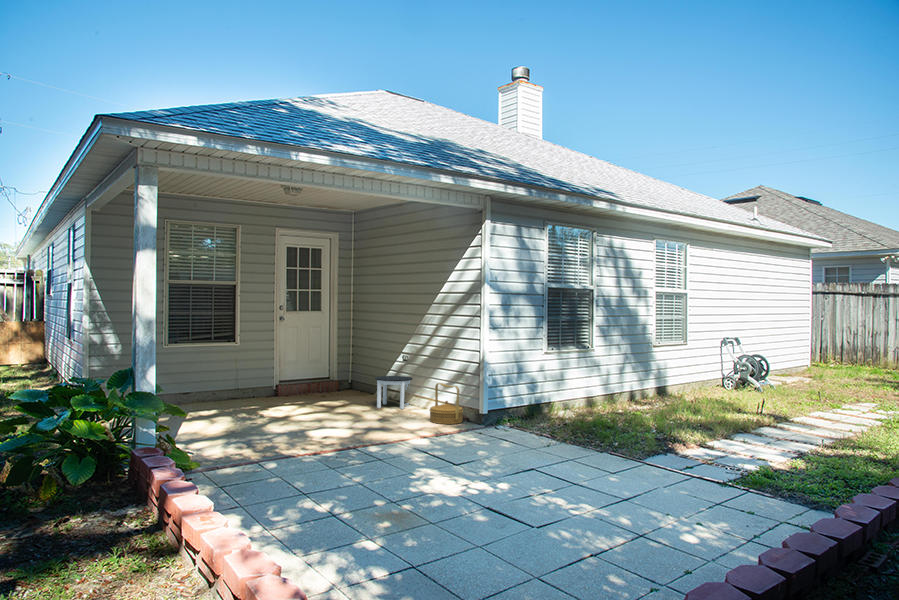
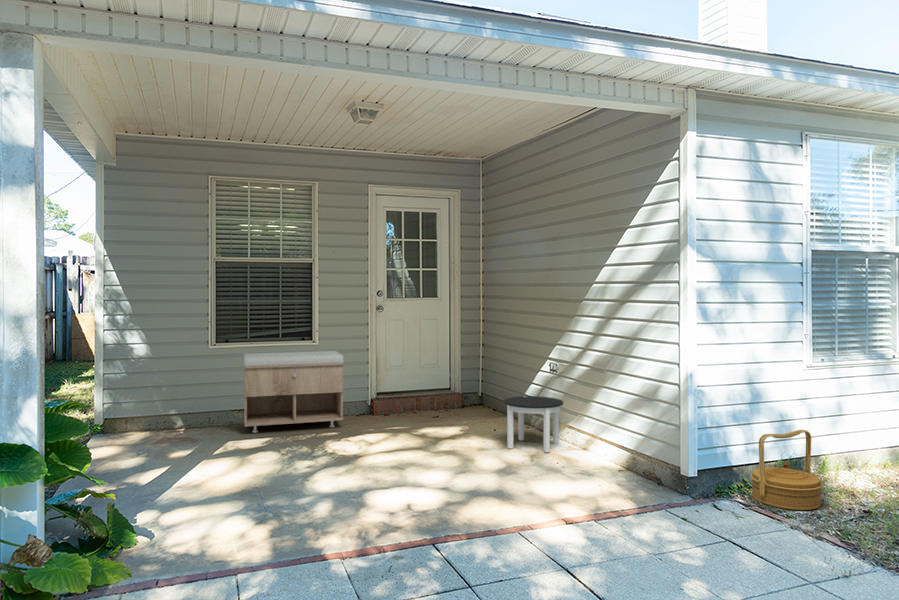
storage bench: none [182,348,262,404] -> present [244,351,344,433]
woven basket: present [430,383,463,424] -> present [751,430,823,510]

